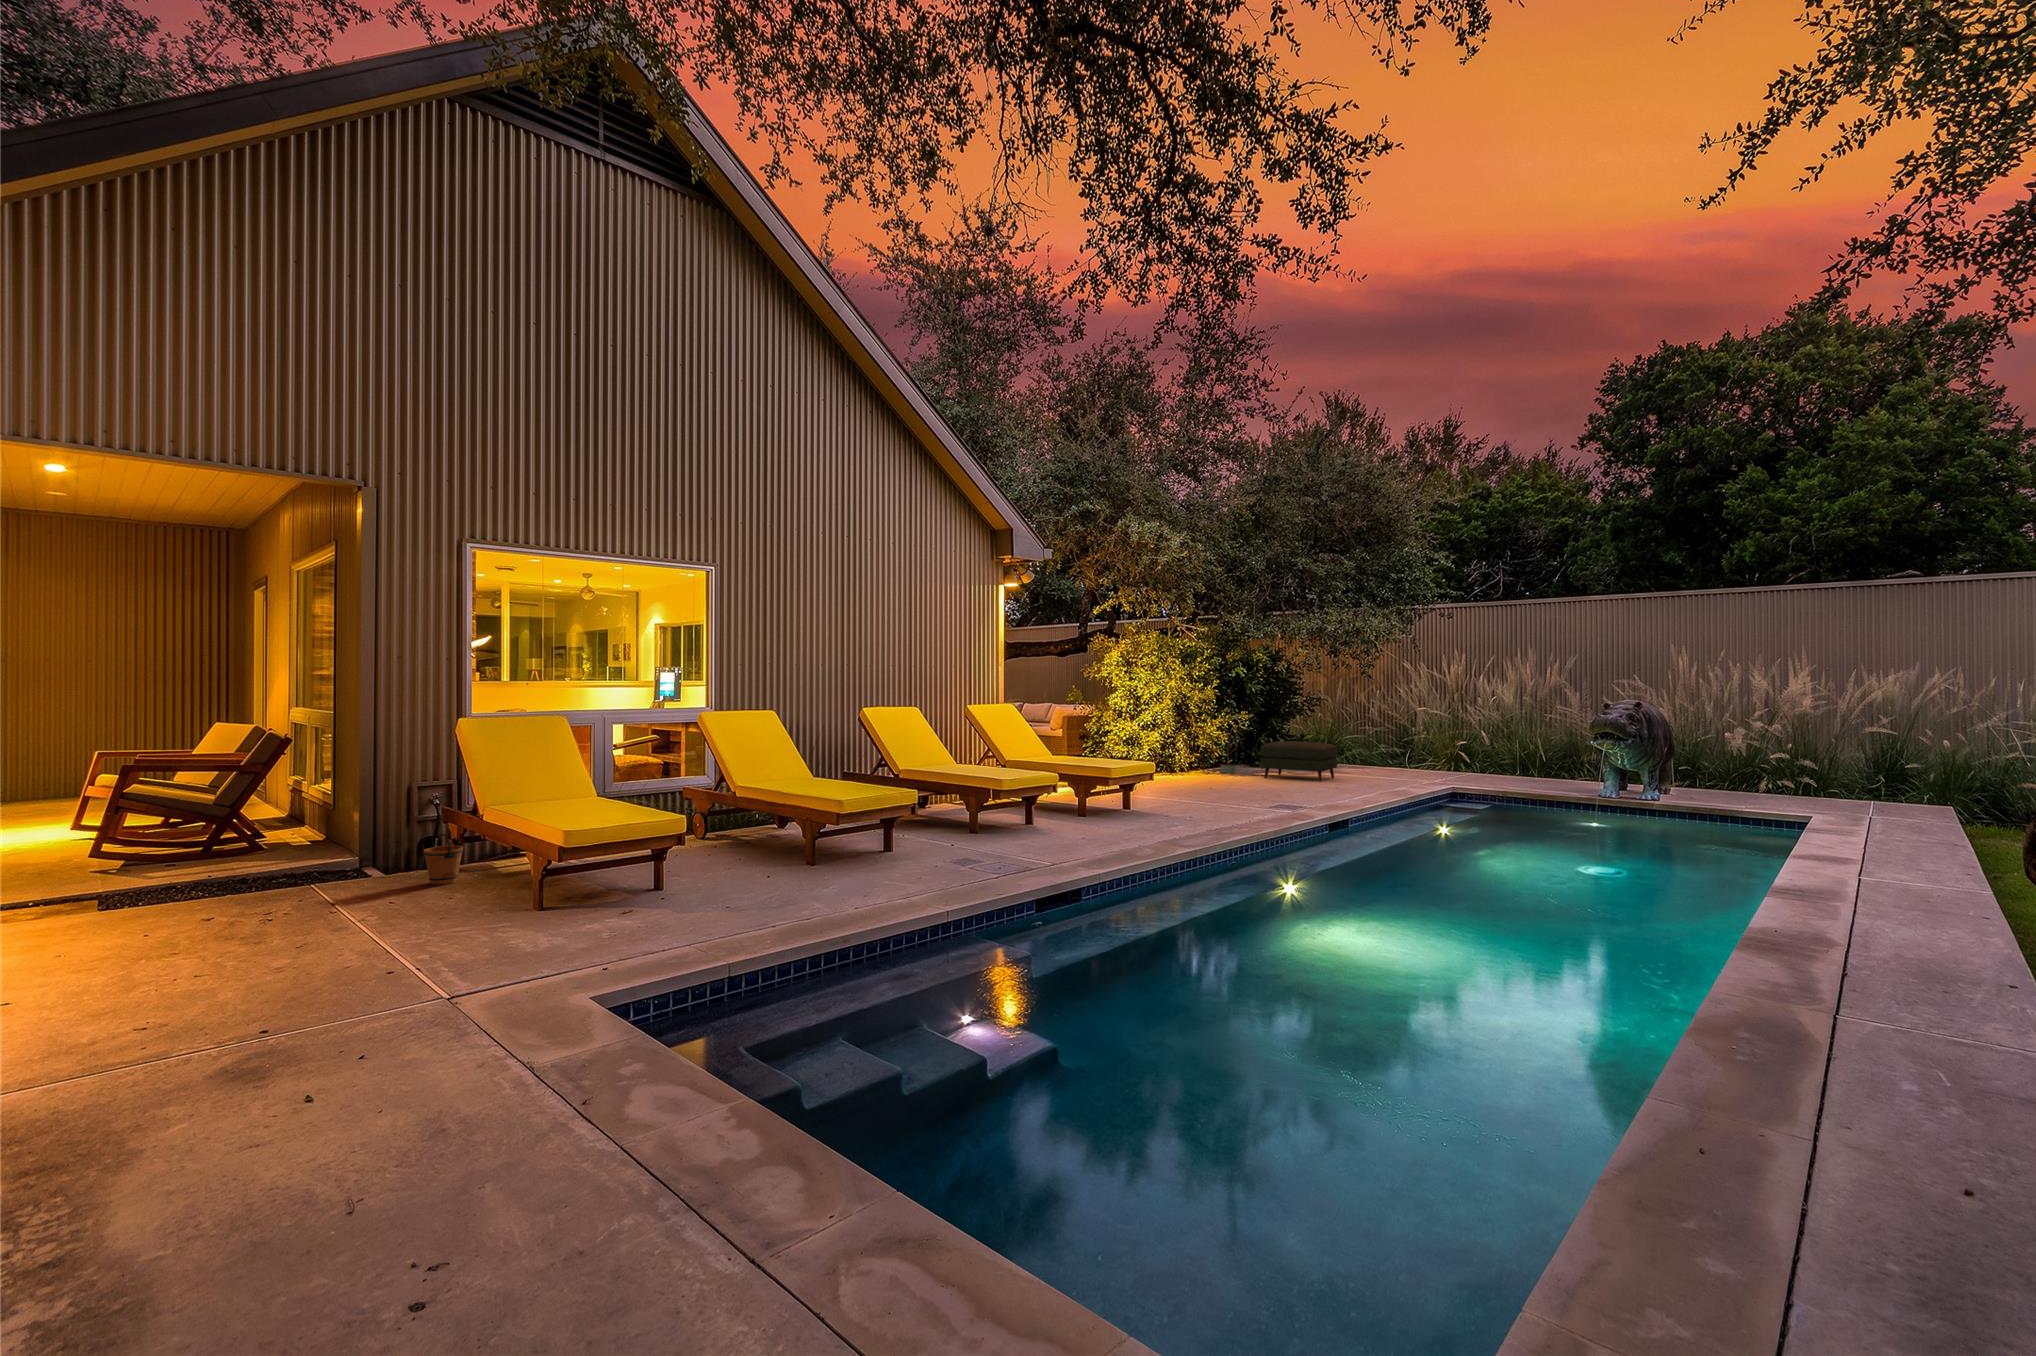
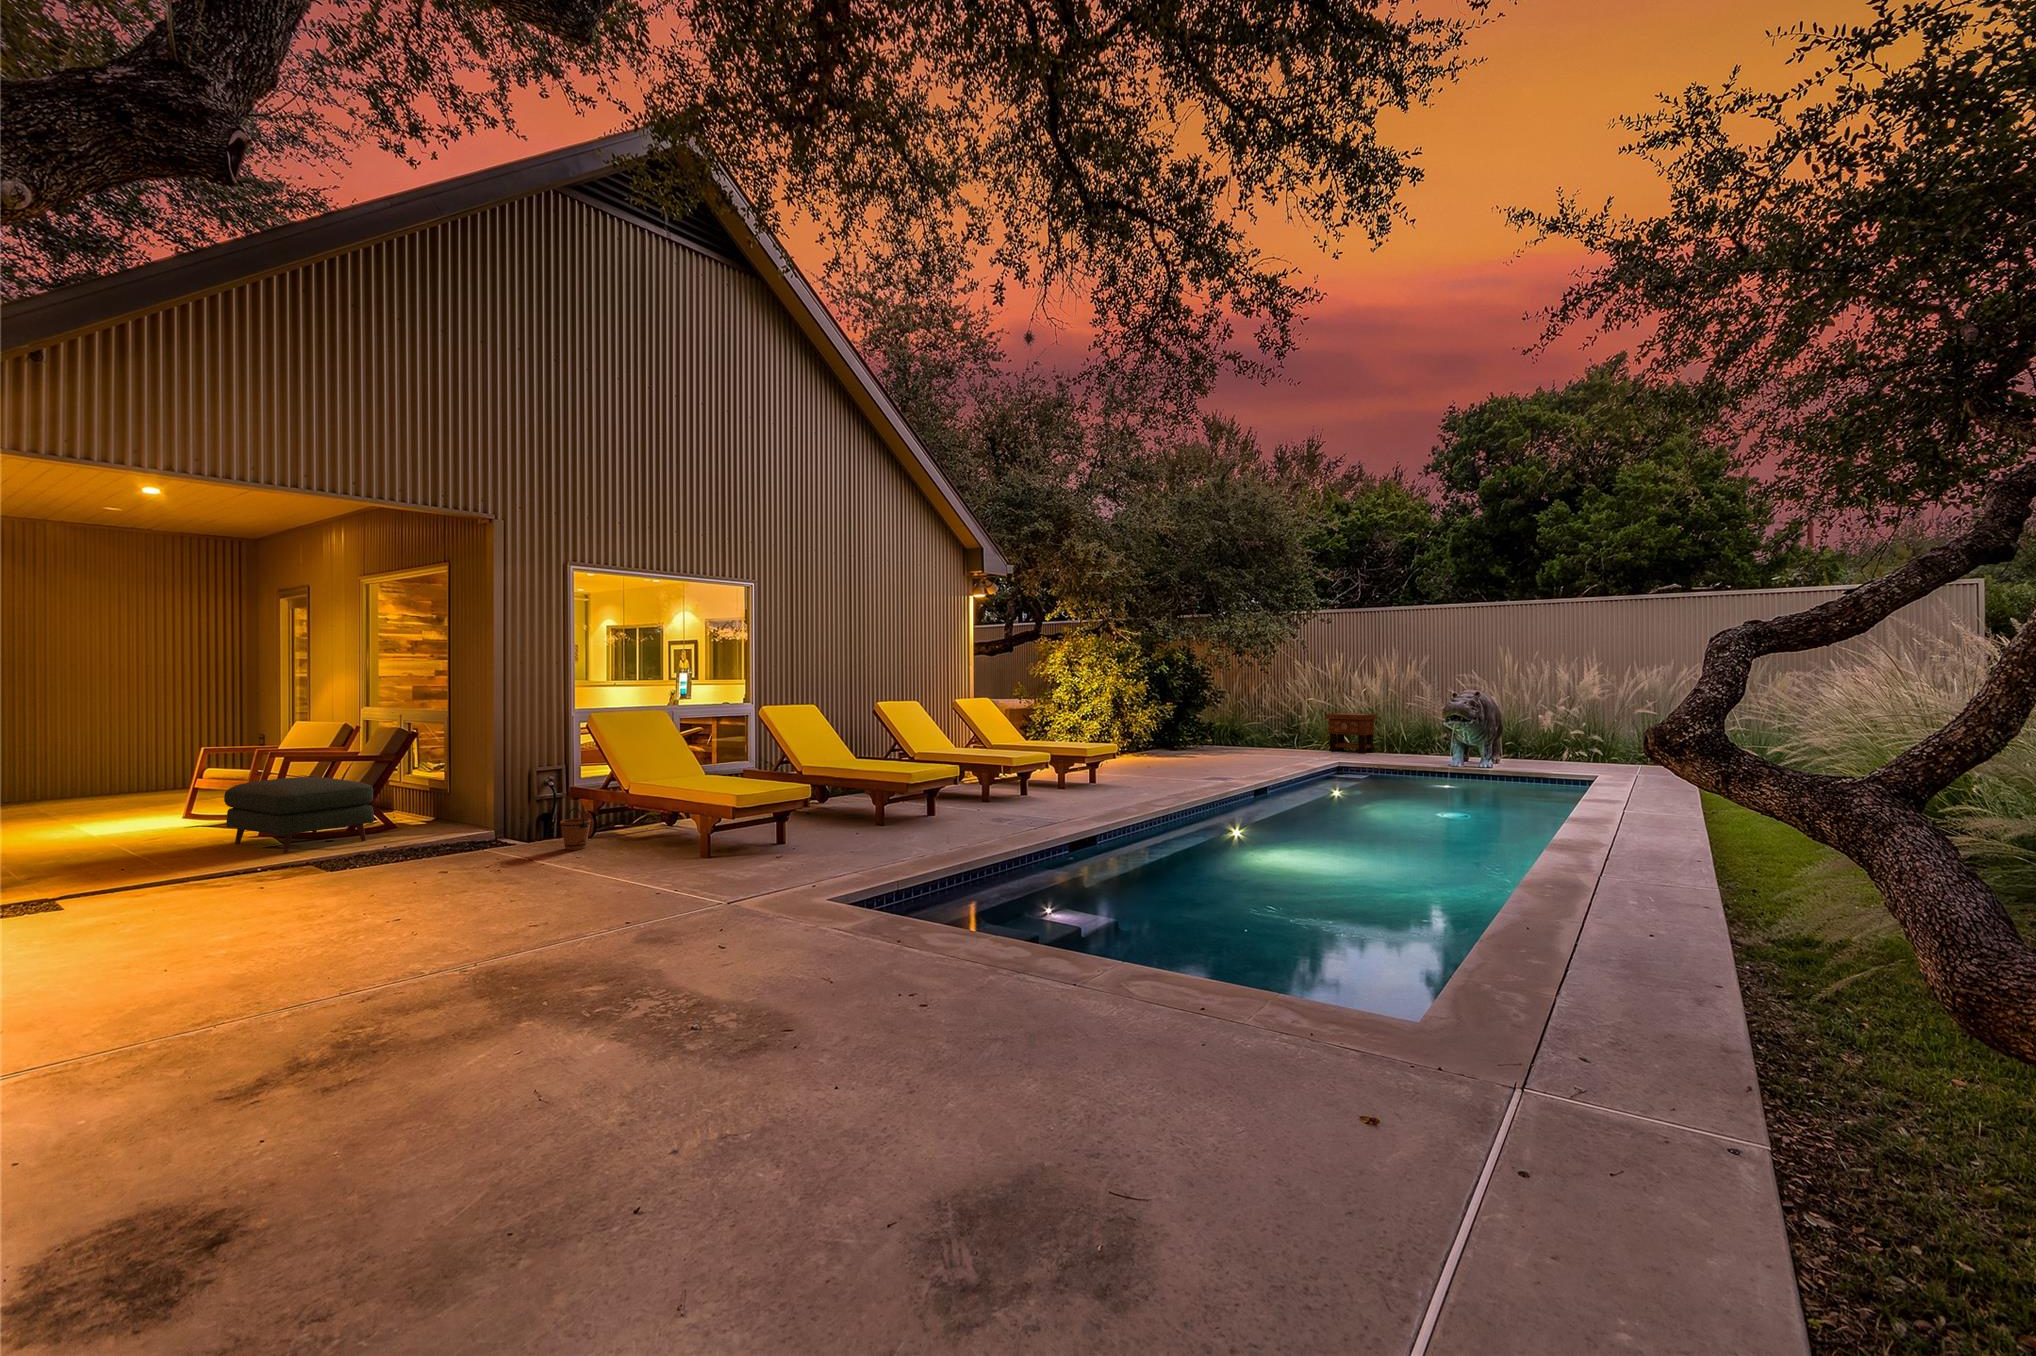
side table: none [1442,726,1508,777] -> present [1326,713,1377,754]
potted plant: present [1221,732,1243,773] -> none [1146,715,1167,754]
ottoman: present [1260,741,1338,782] -> present [224,777,374,853]

